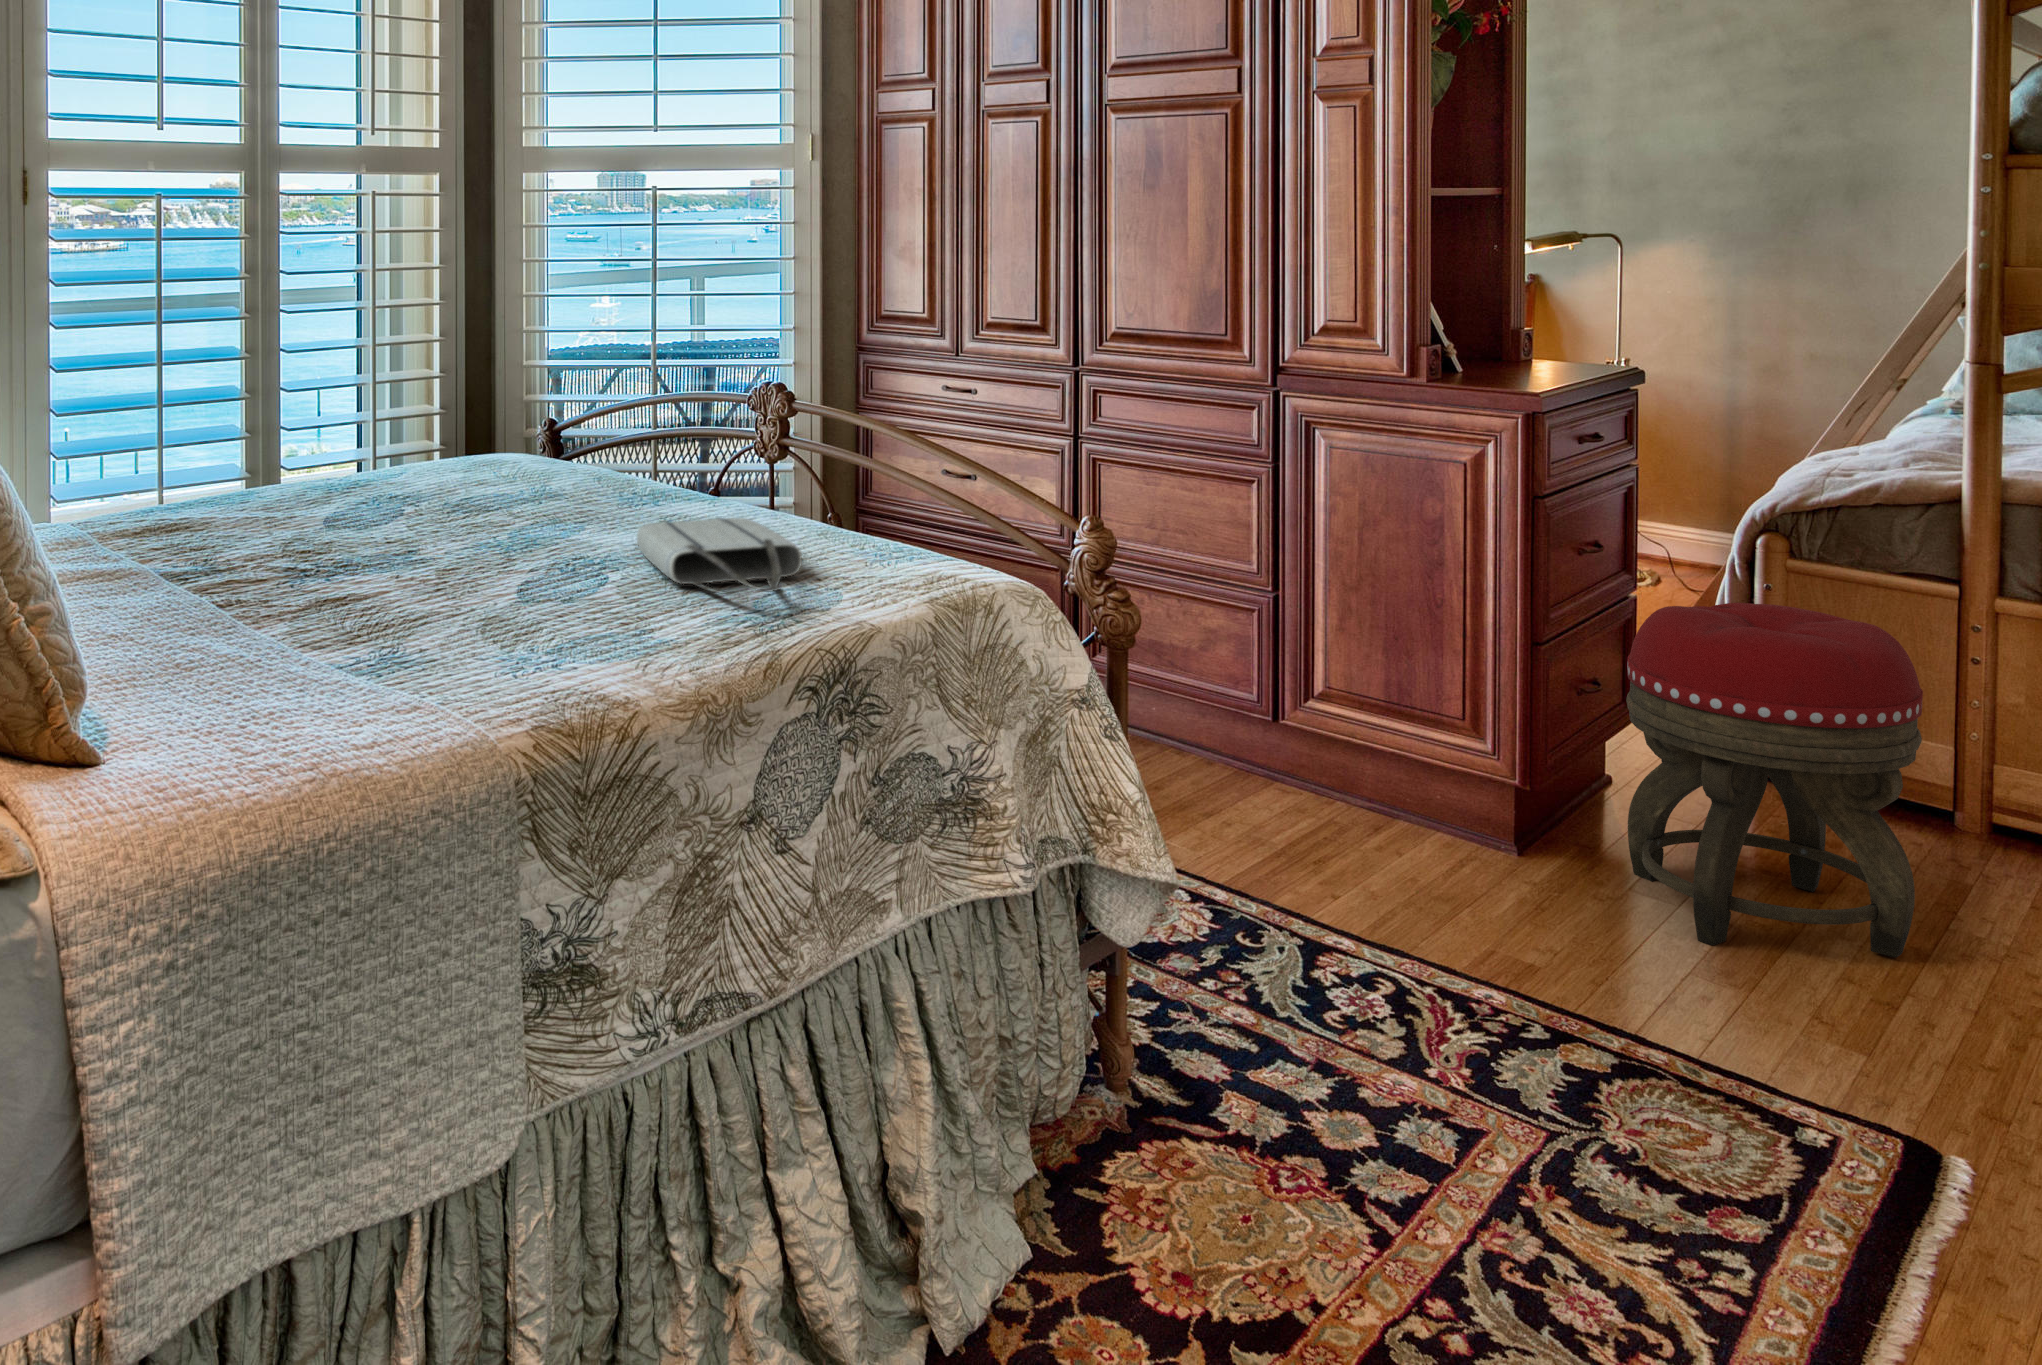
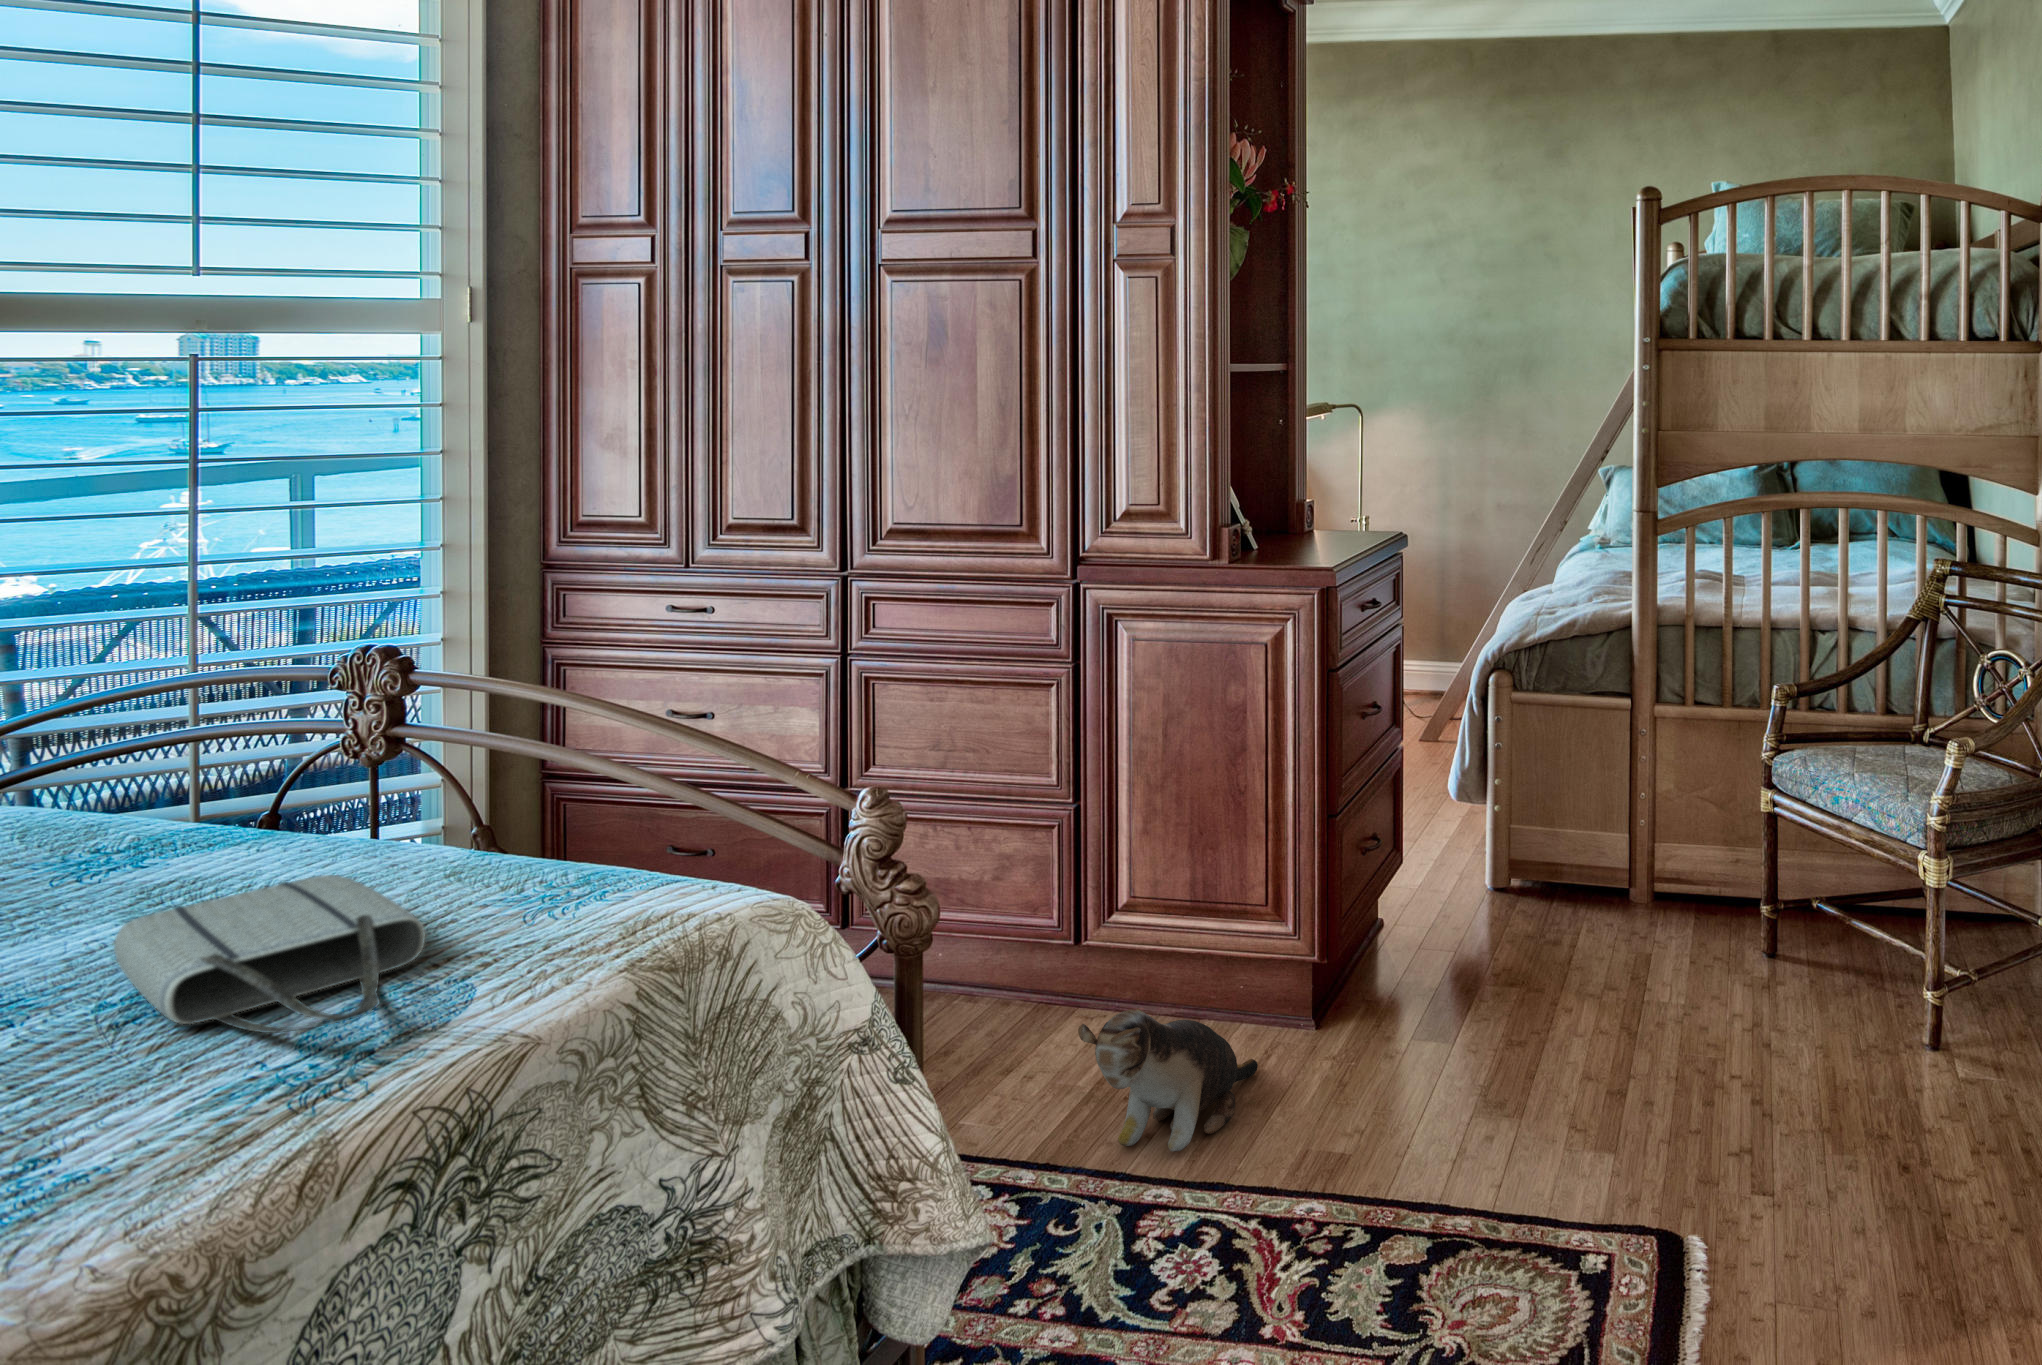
footstool: present [1626,603,1923,957] -> none [1404,741,1629,1080]
plush toy: none [1266,777,1445,914] -> present [1078,1008,1258,1151]

